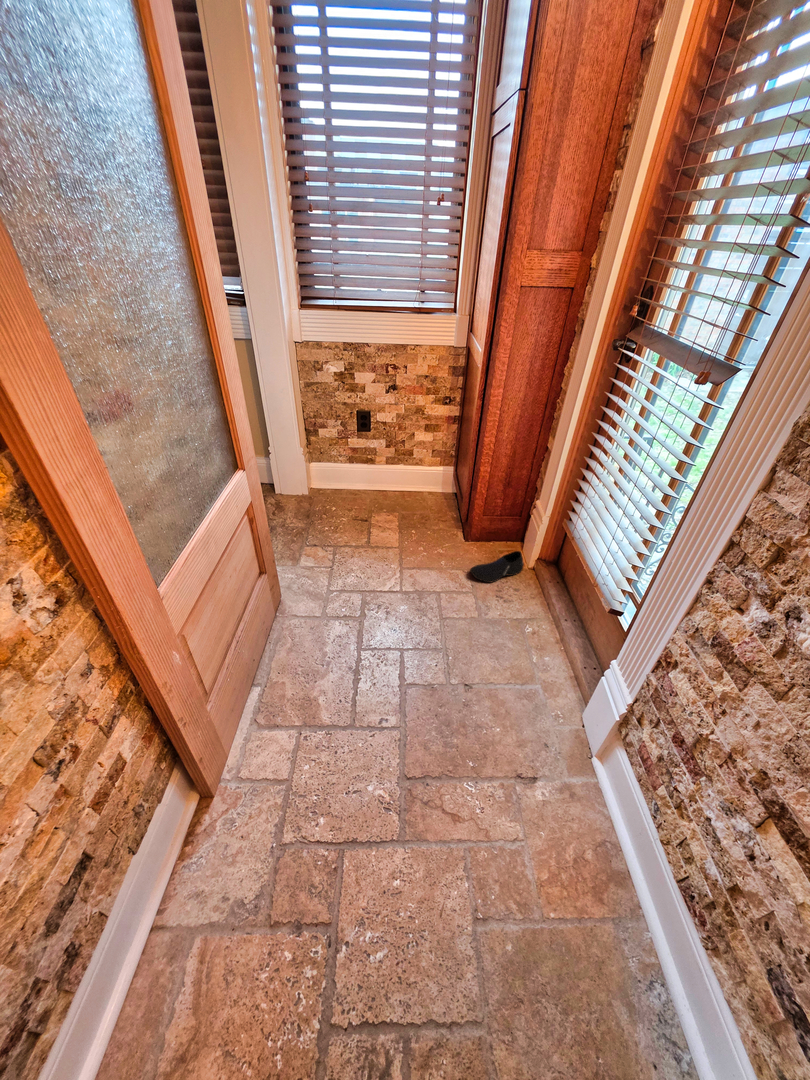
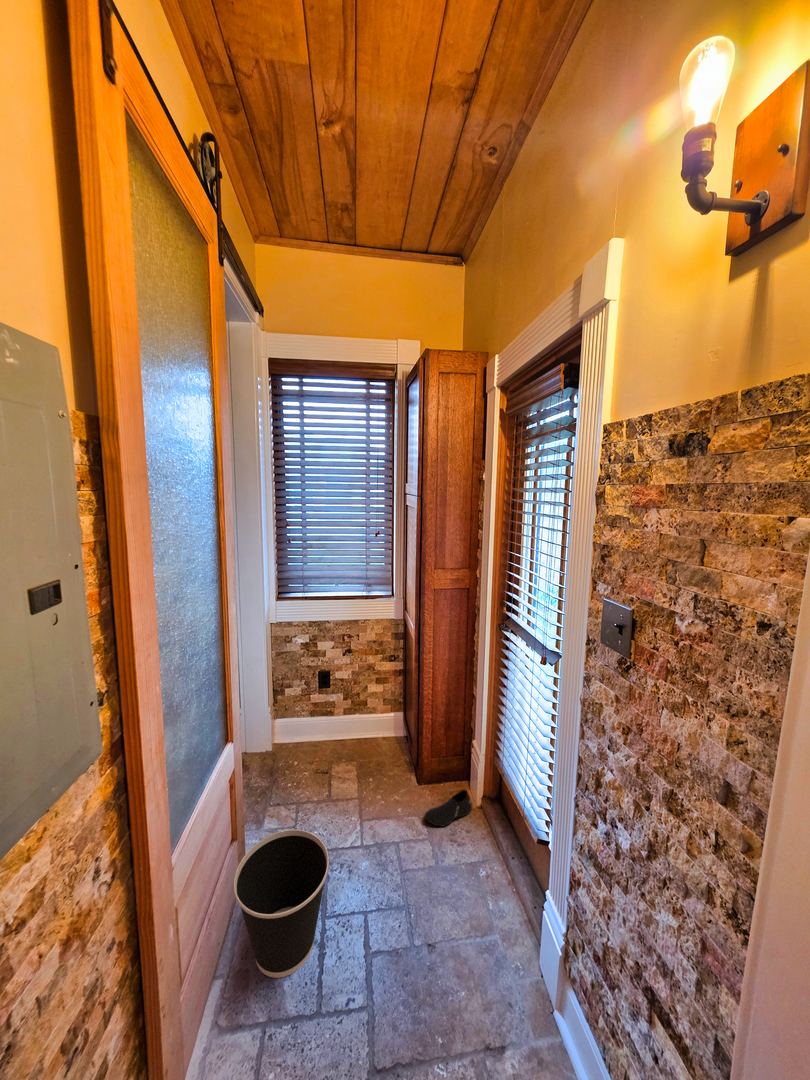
wastebasket: none [255,573,361,692] -> present [234,830,329,978]

